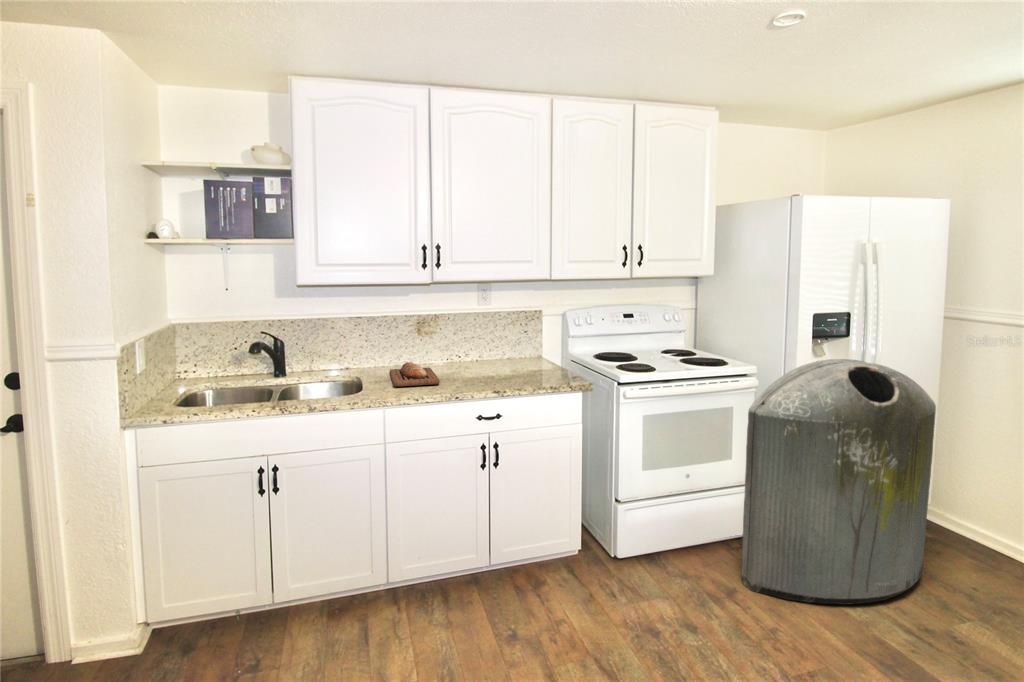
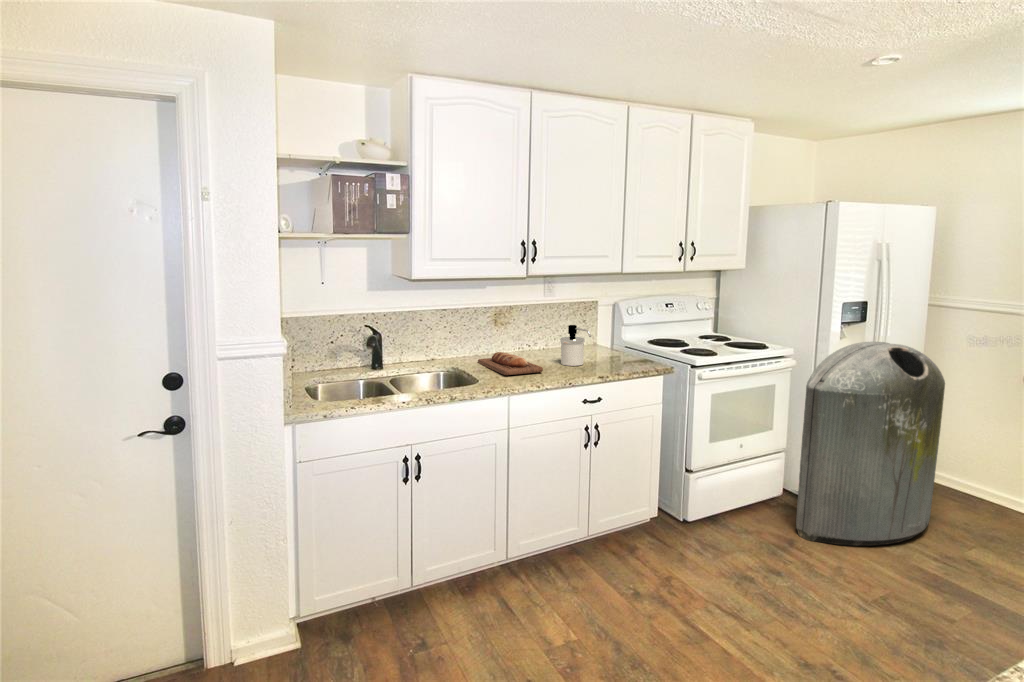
soap dispenser: none [472,335,498,379] -> present [560,325,591,366]

